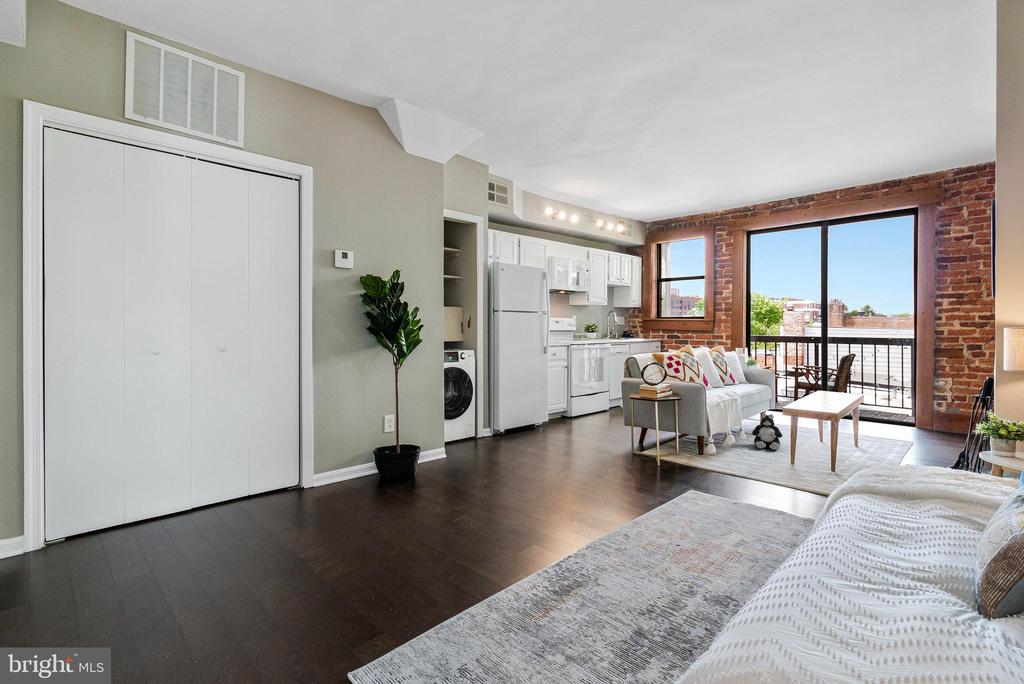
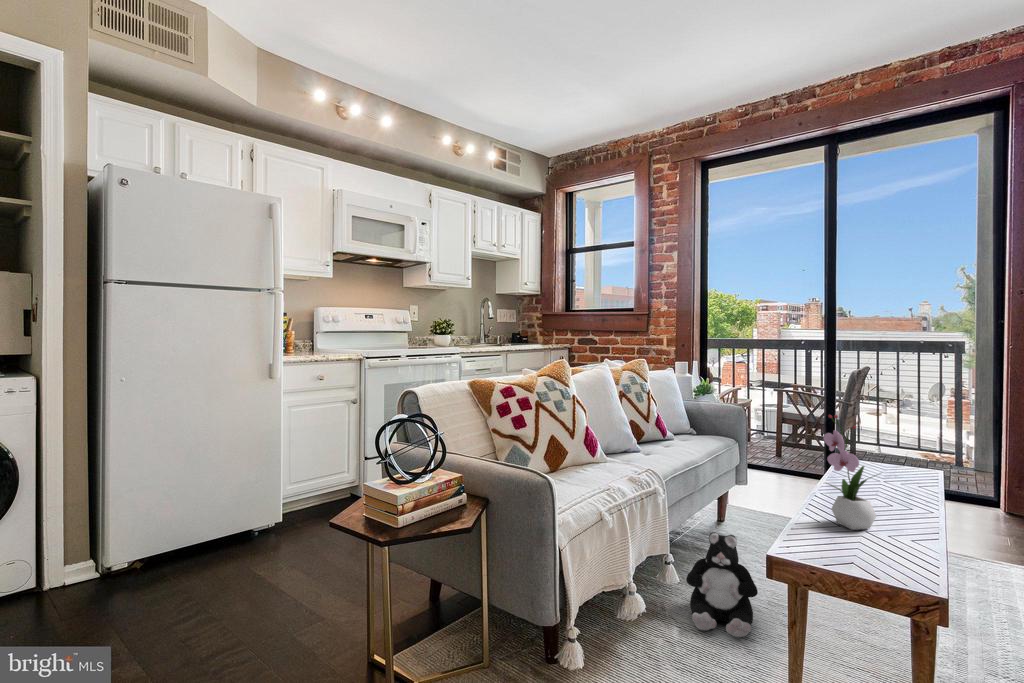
flower arrangement: none [808,363,831,405] -> present [823,415,876,530]

